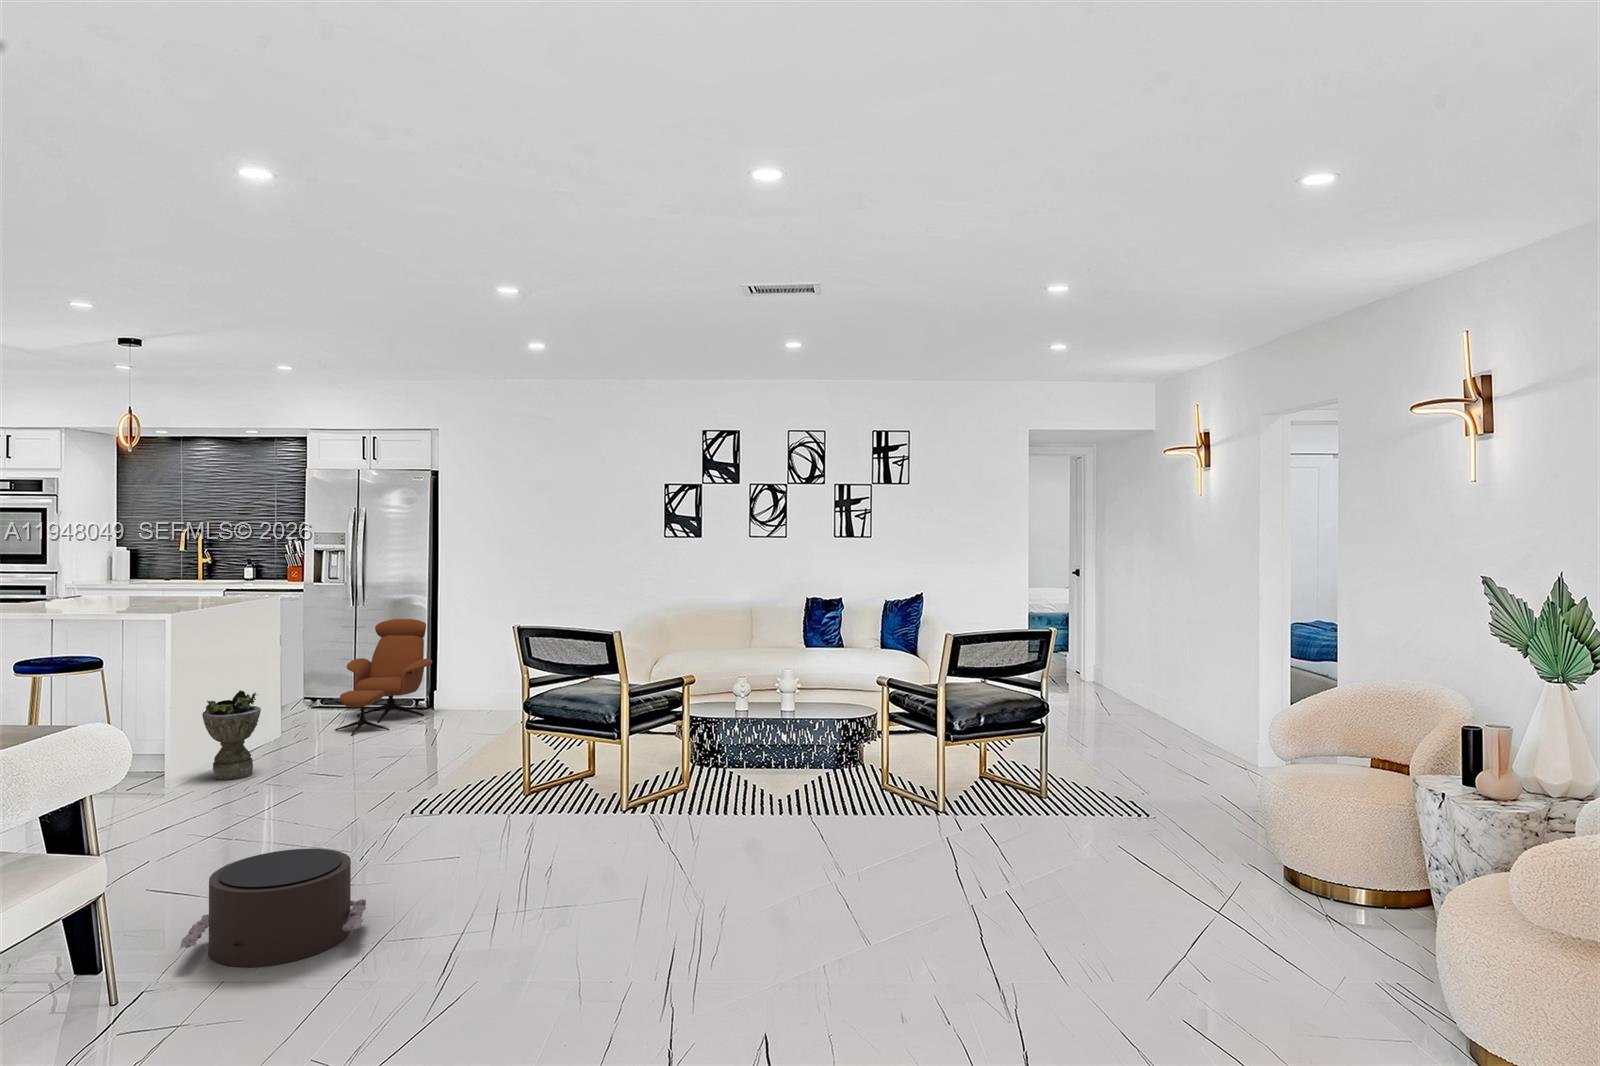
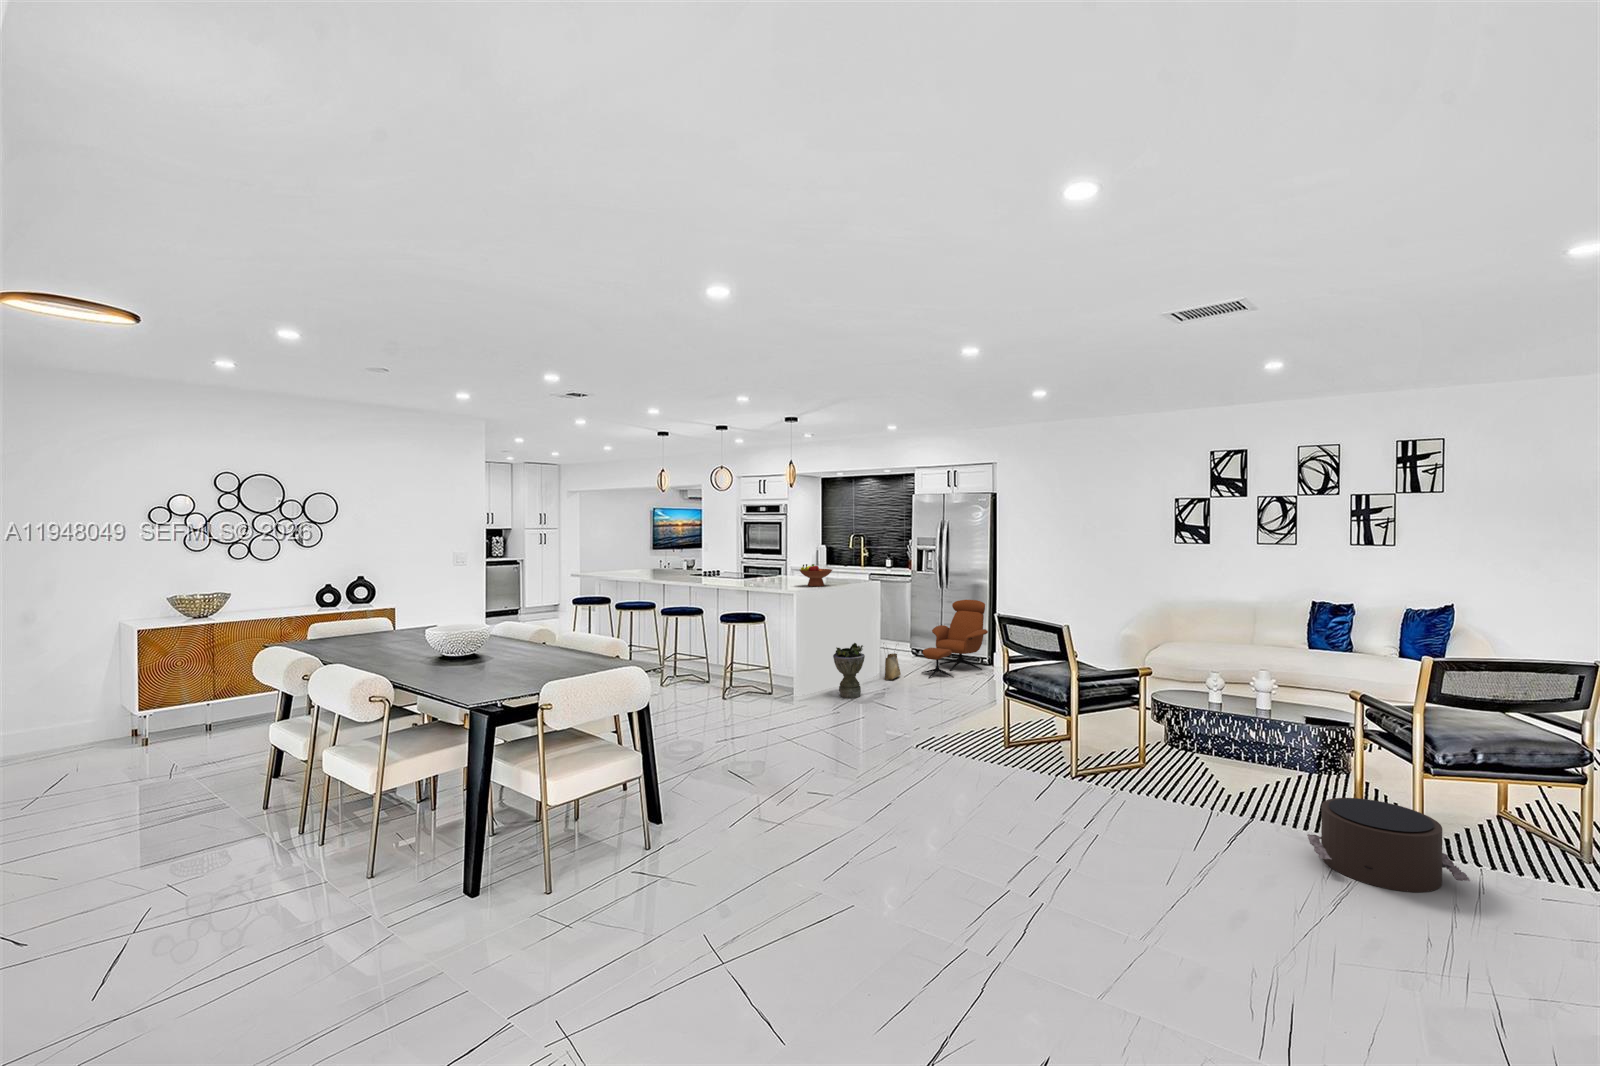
fruit bowl: none [123,568,190,605] -> present [800,564,832,586]
woven basket: none [277,687,305,746] -> present [885,653,901,680]
pouf: present [180,849,366,967] -> present [1307,798,1470,892]

